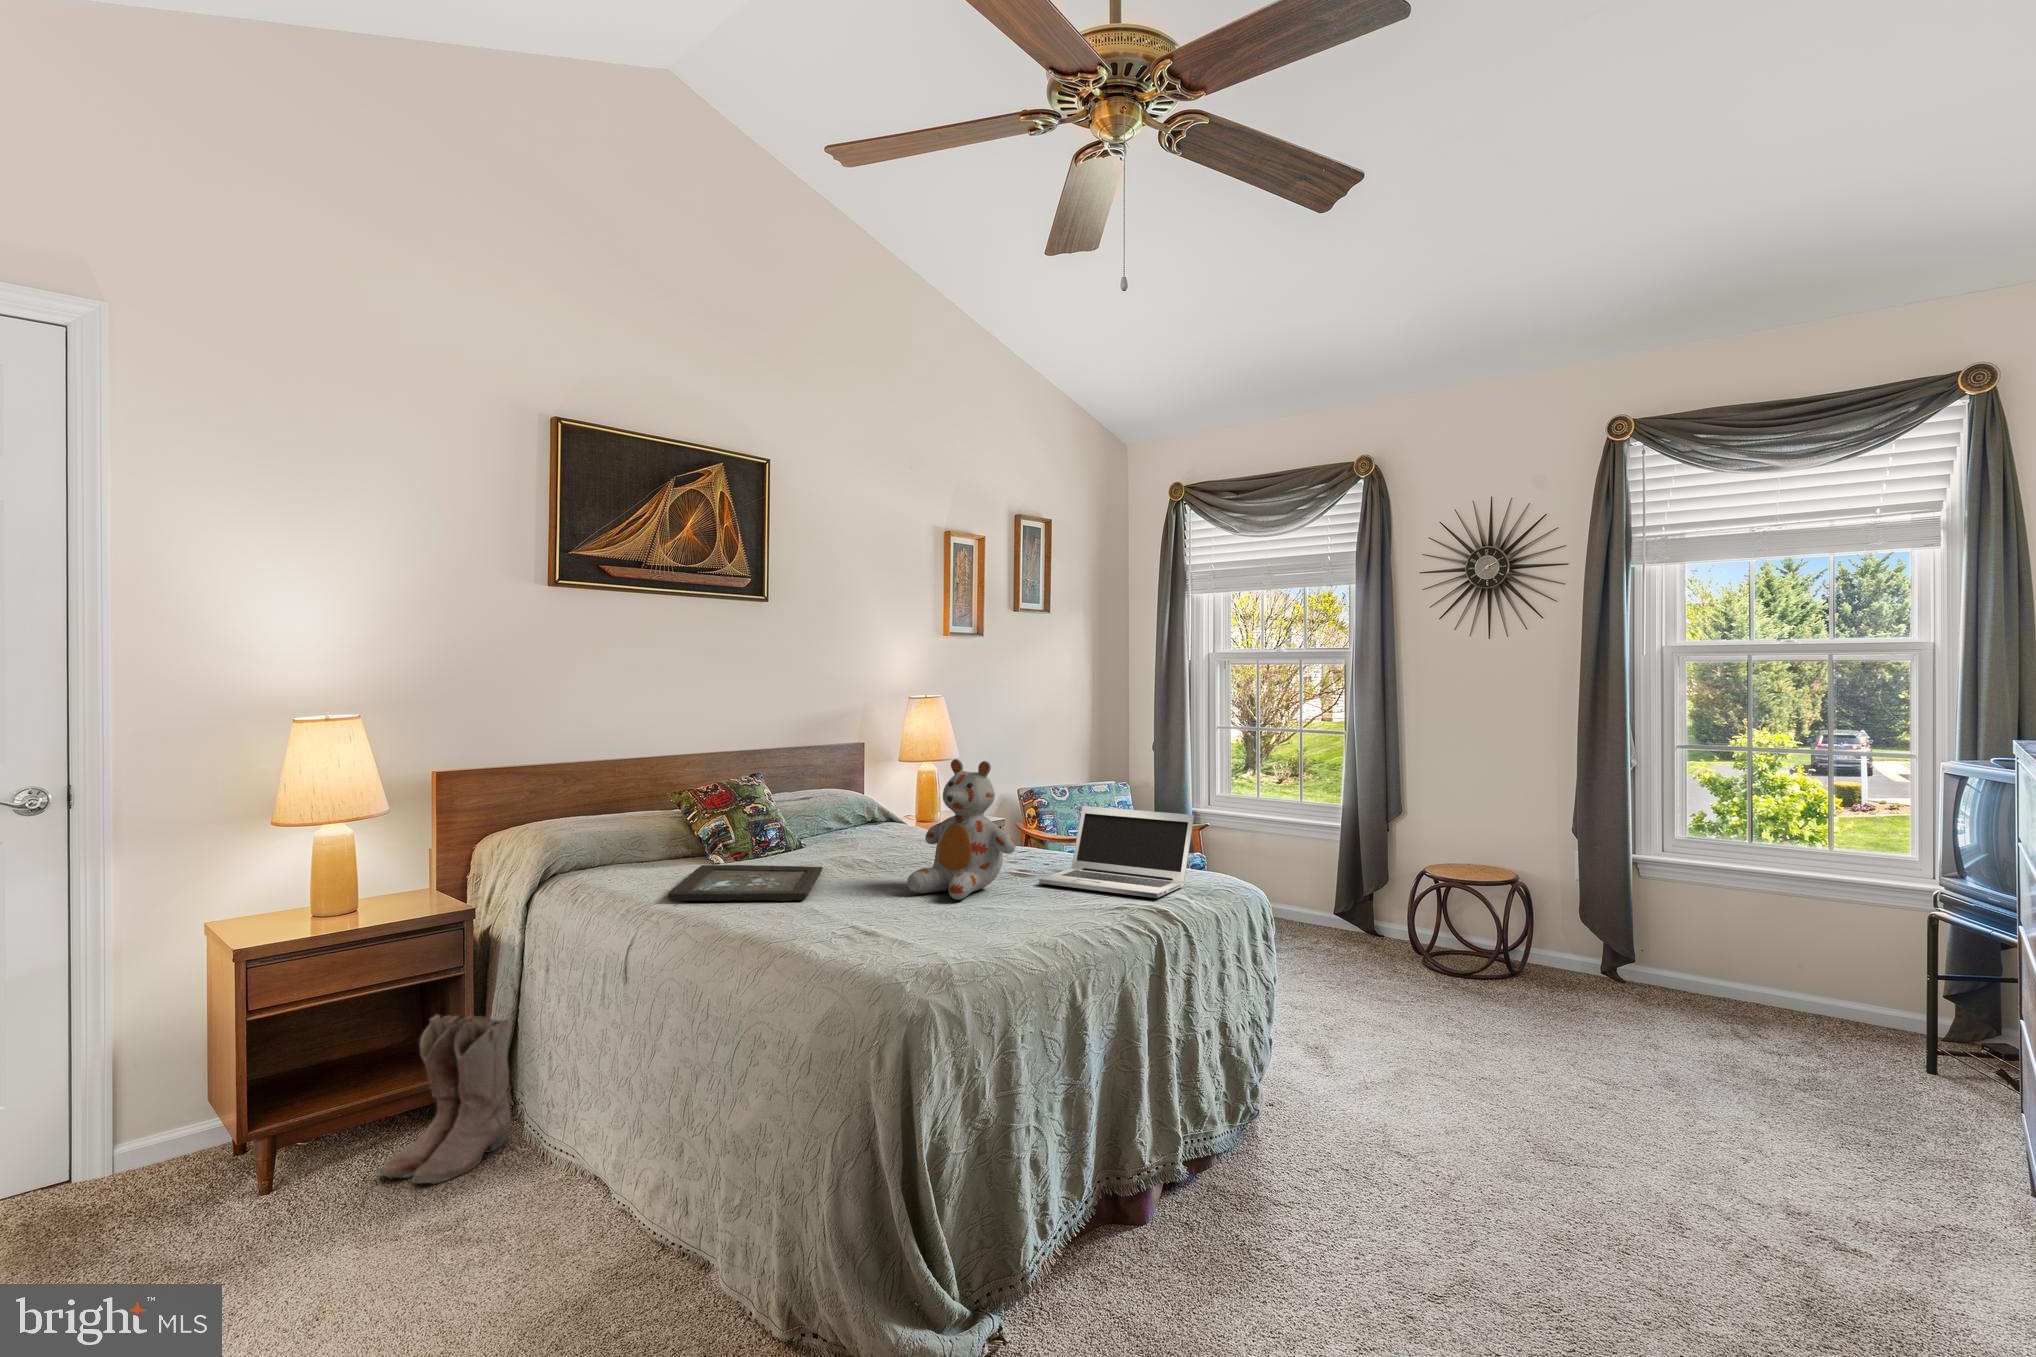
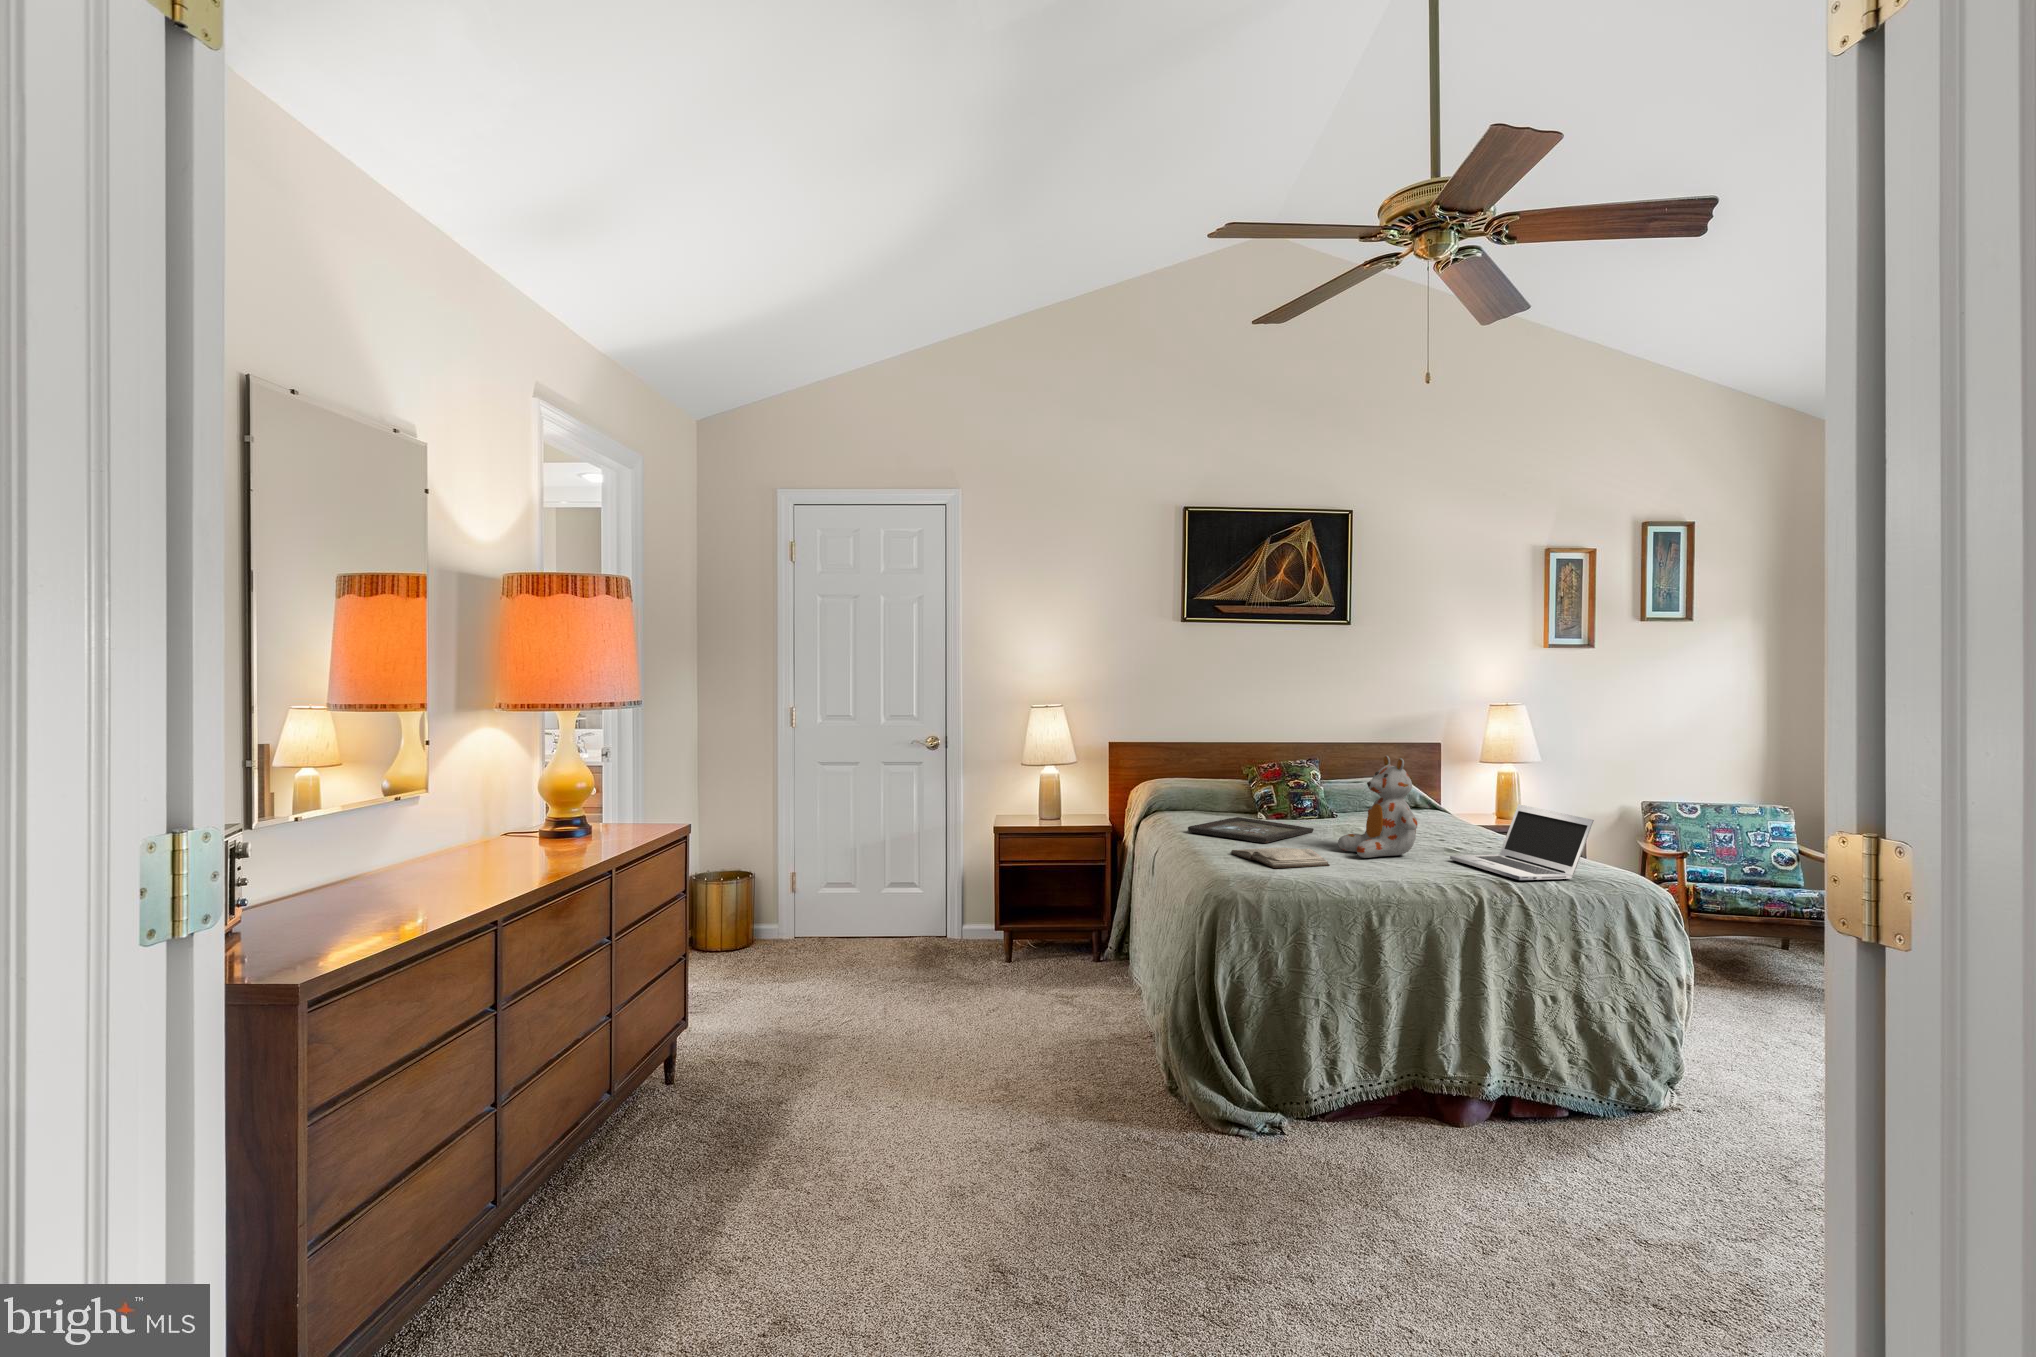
diary: none [793,900,946,941] -> present [1230,848,1330,868]
boots: present [377,1015,511,1184] -> none [1052,884,1124,975]

